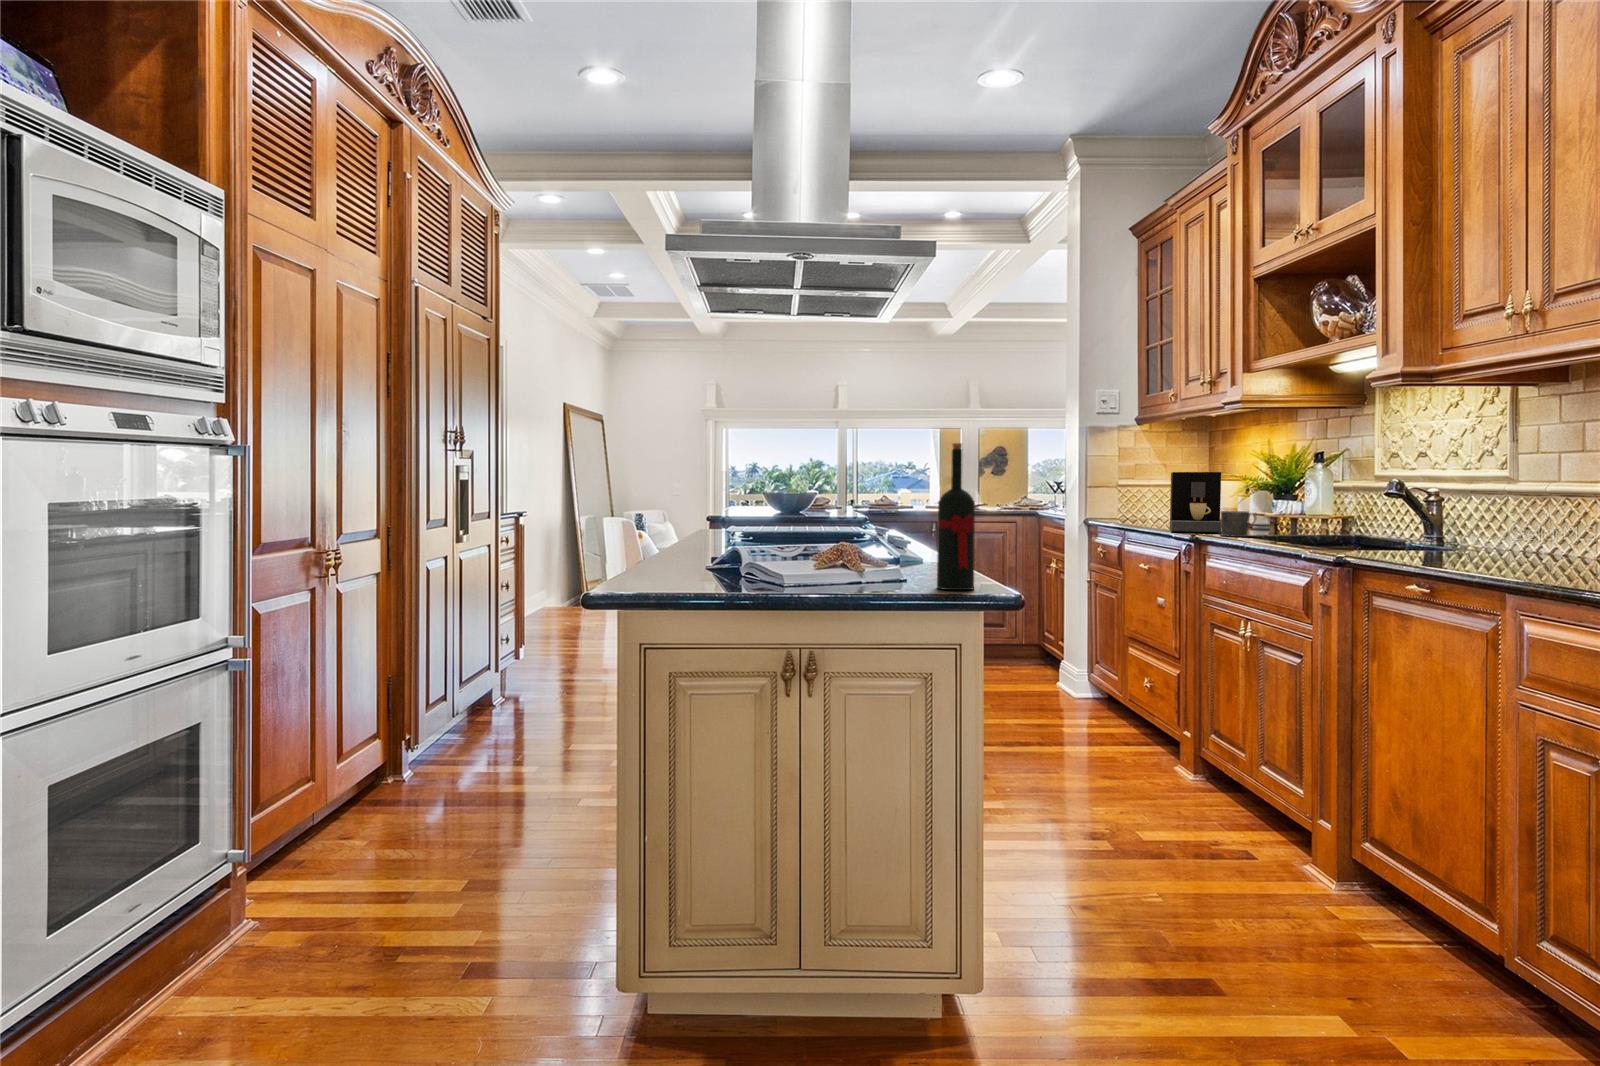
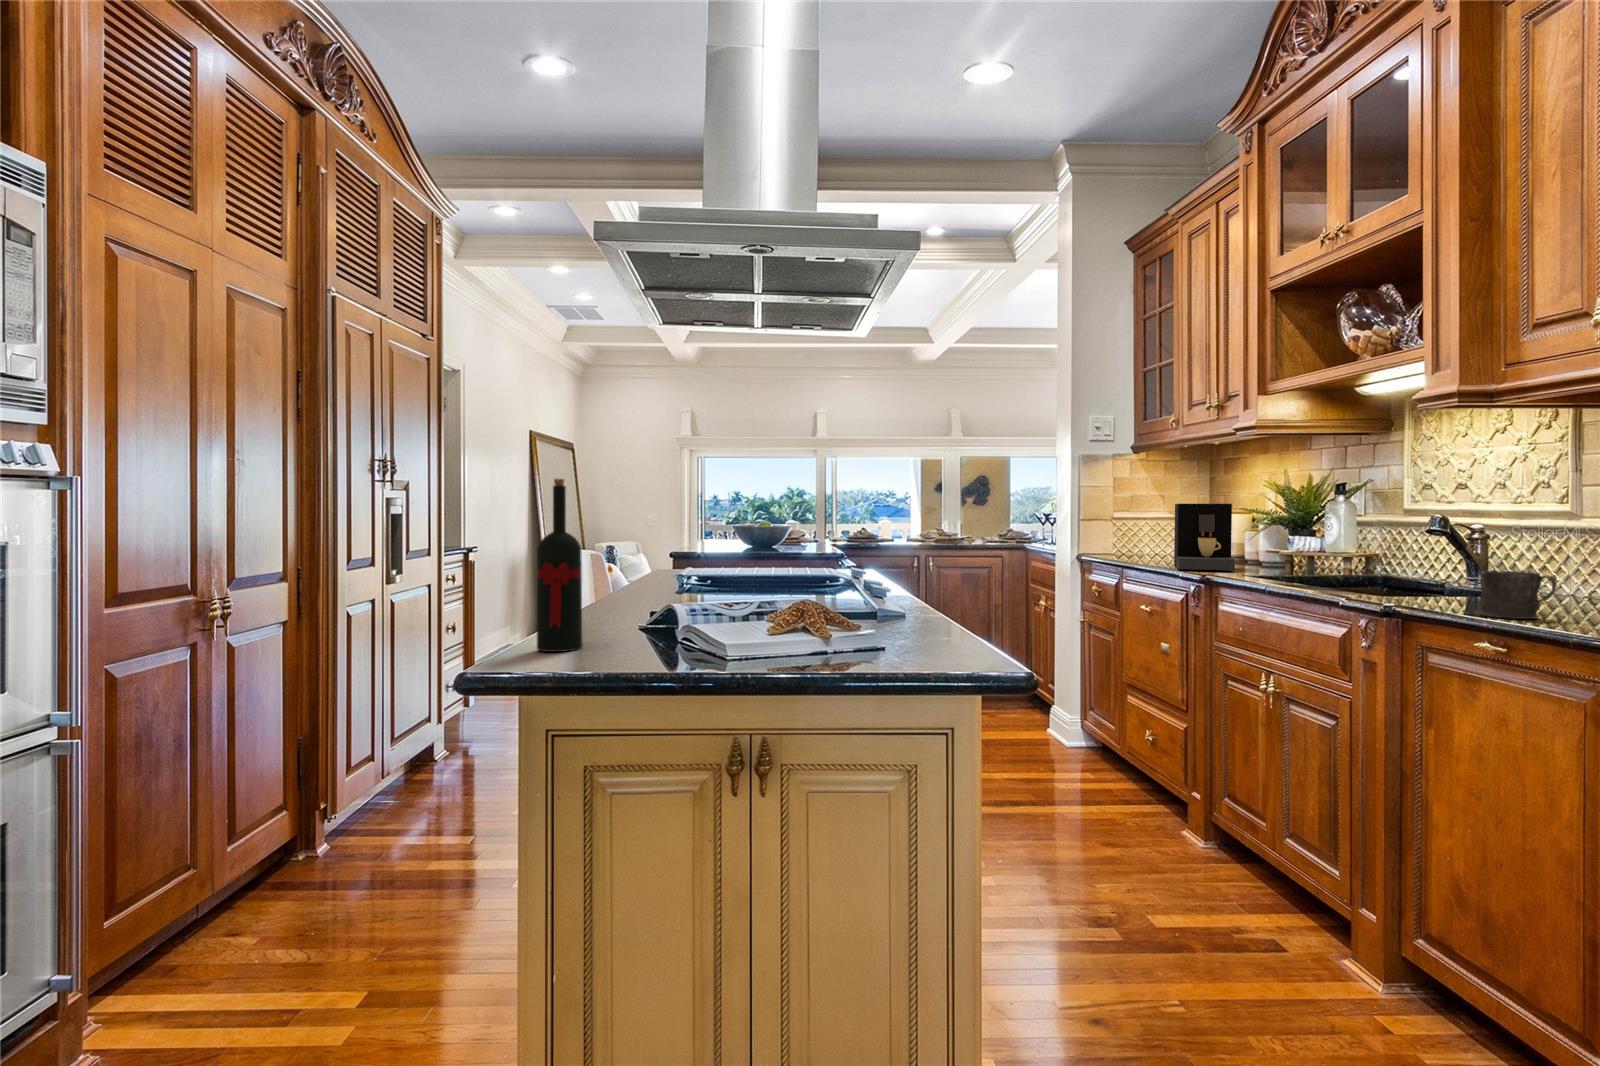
wine bottle: present [937,443,975,590] -> present [537,479,582,652]
mug: present [1220,511,1256,537] -> present [1480,571,1557,619]

